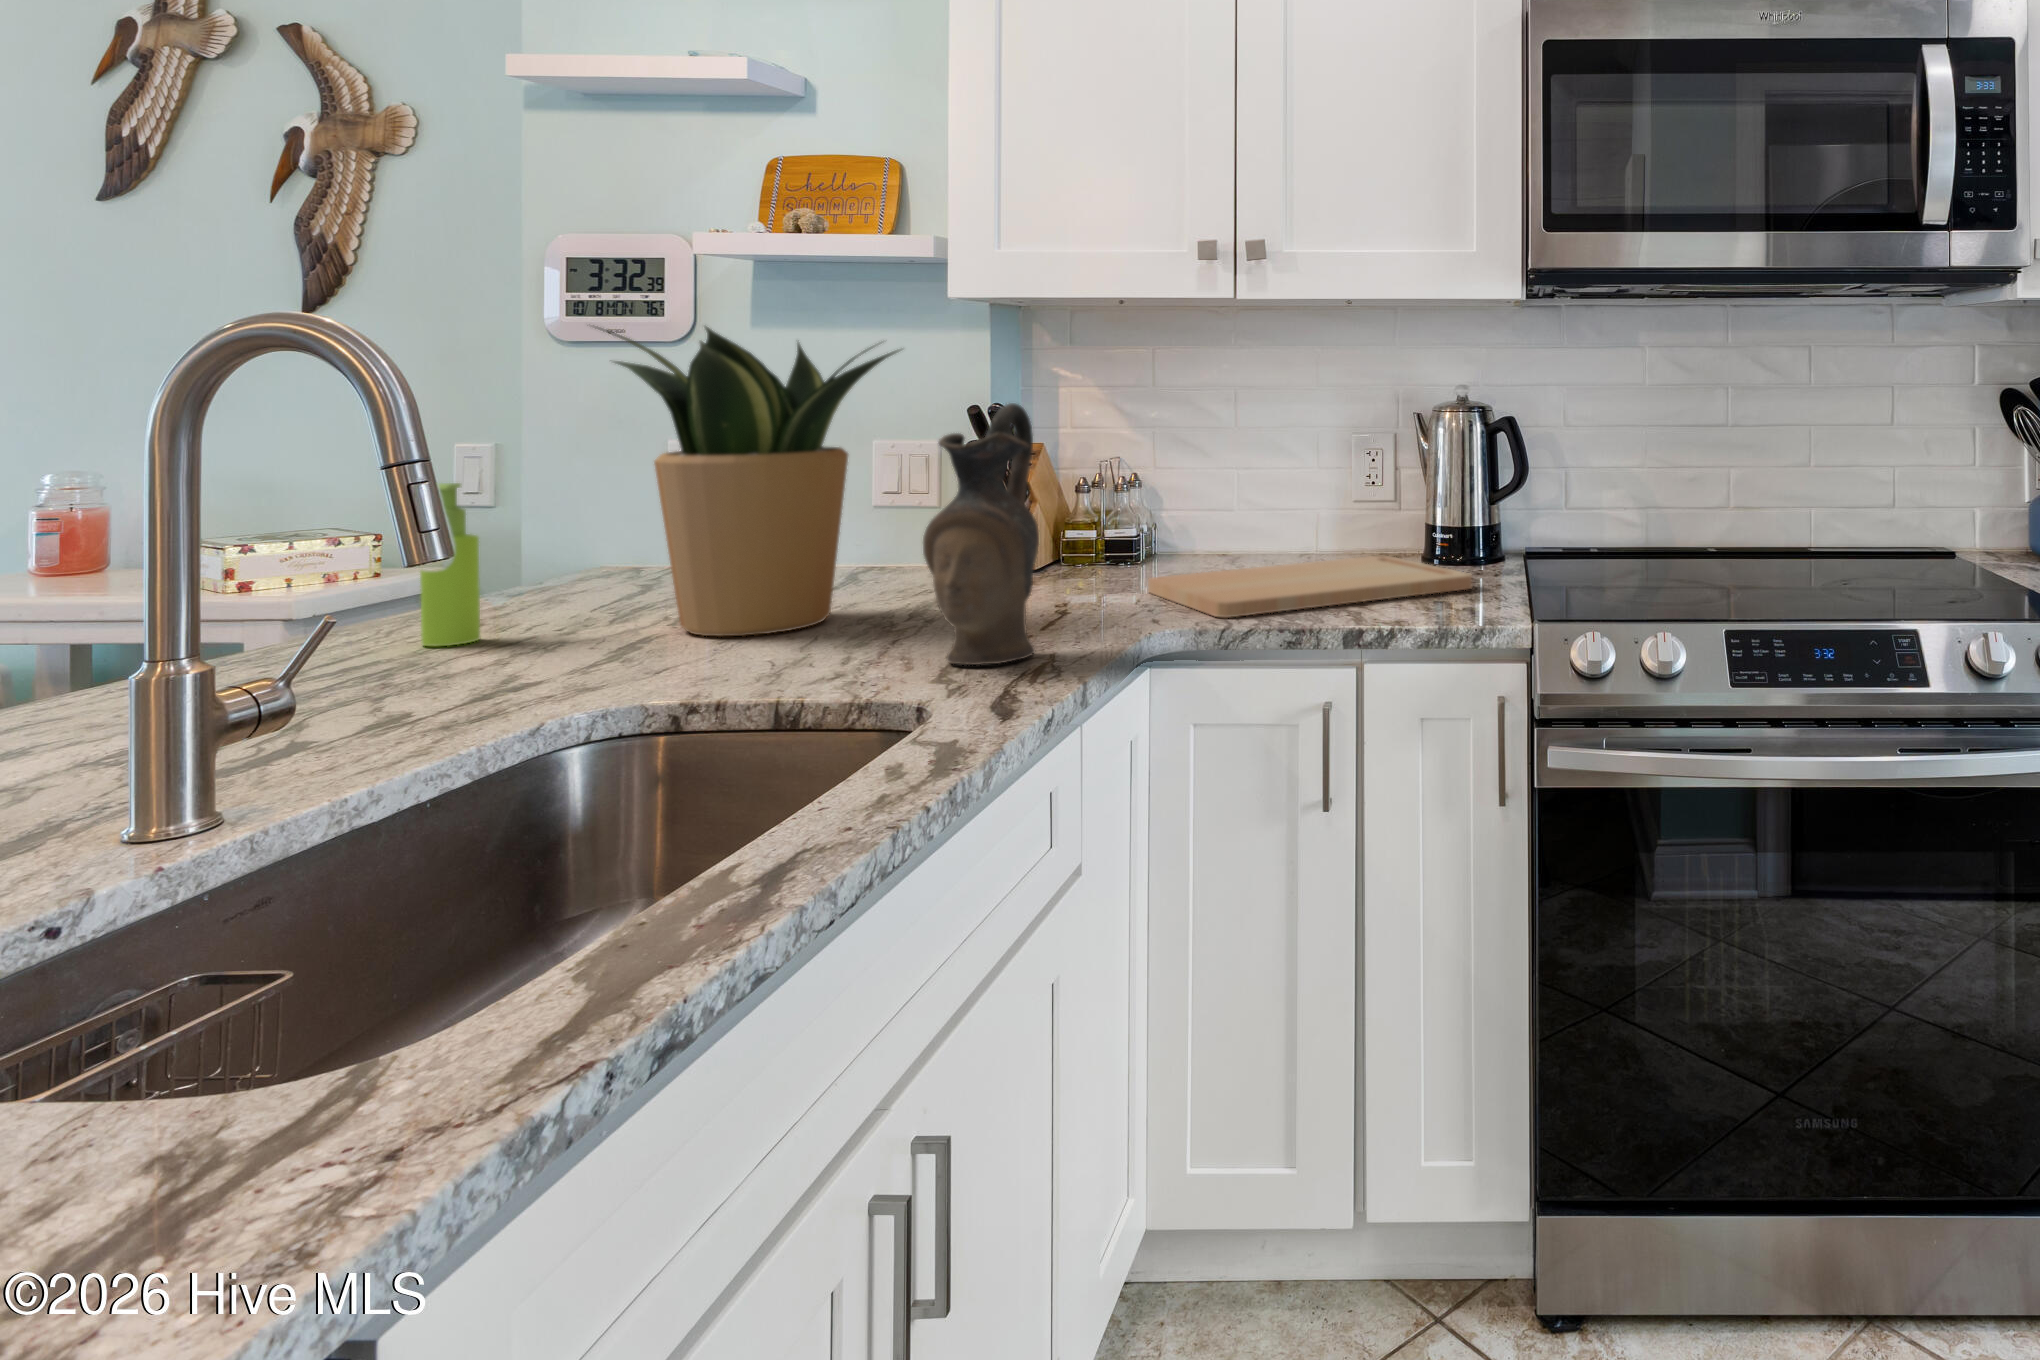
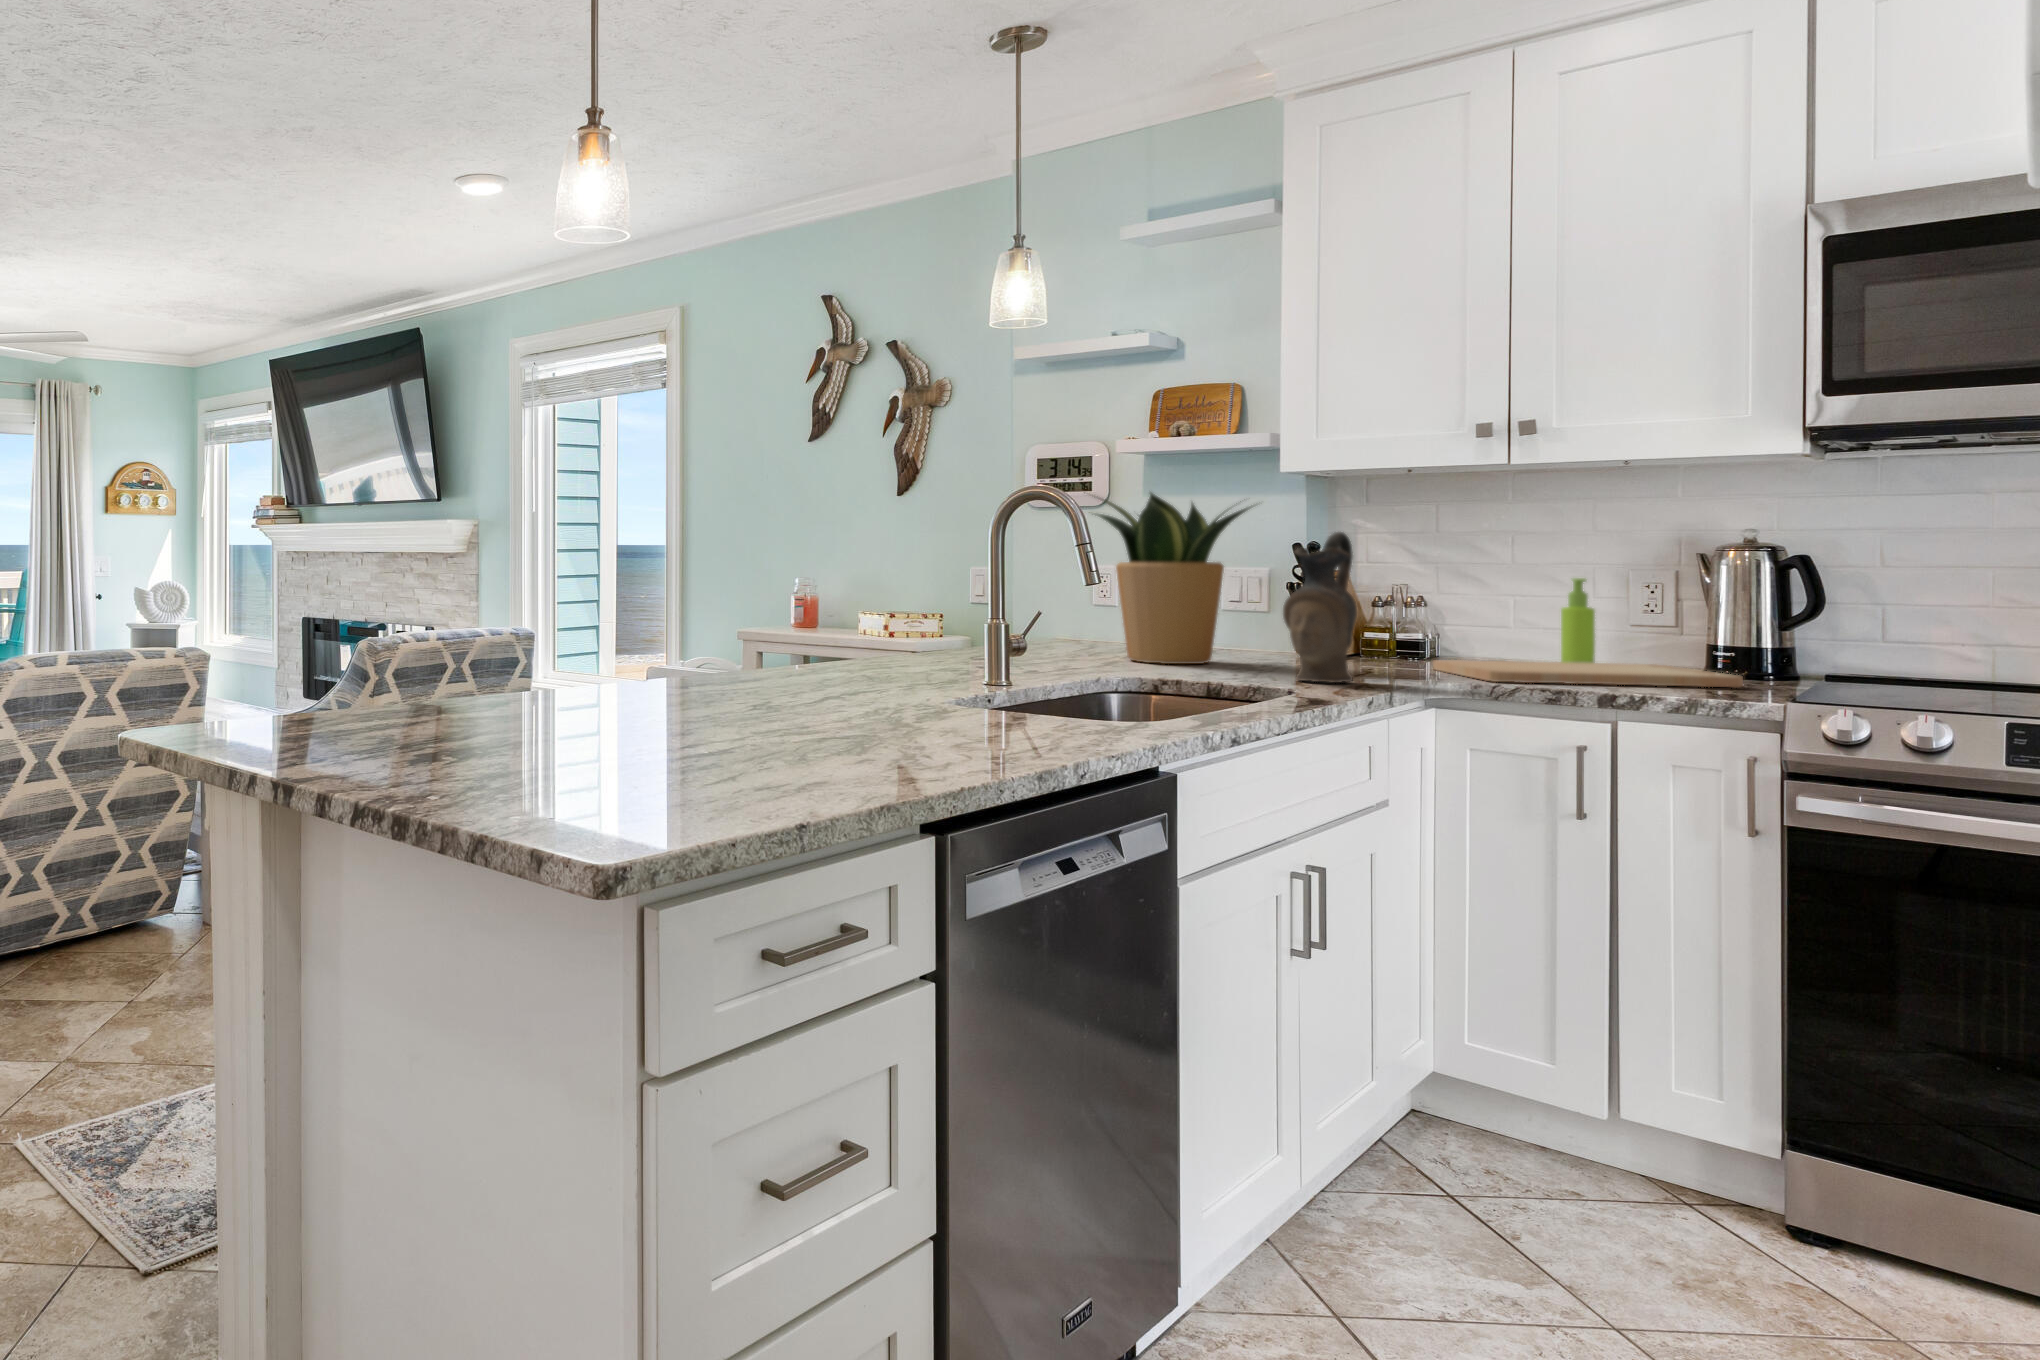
soap dispenser: present [420,483,480,646] -> present [1561,578,1595,663]

